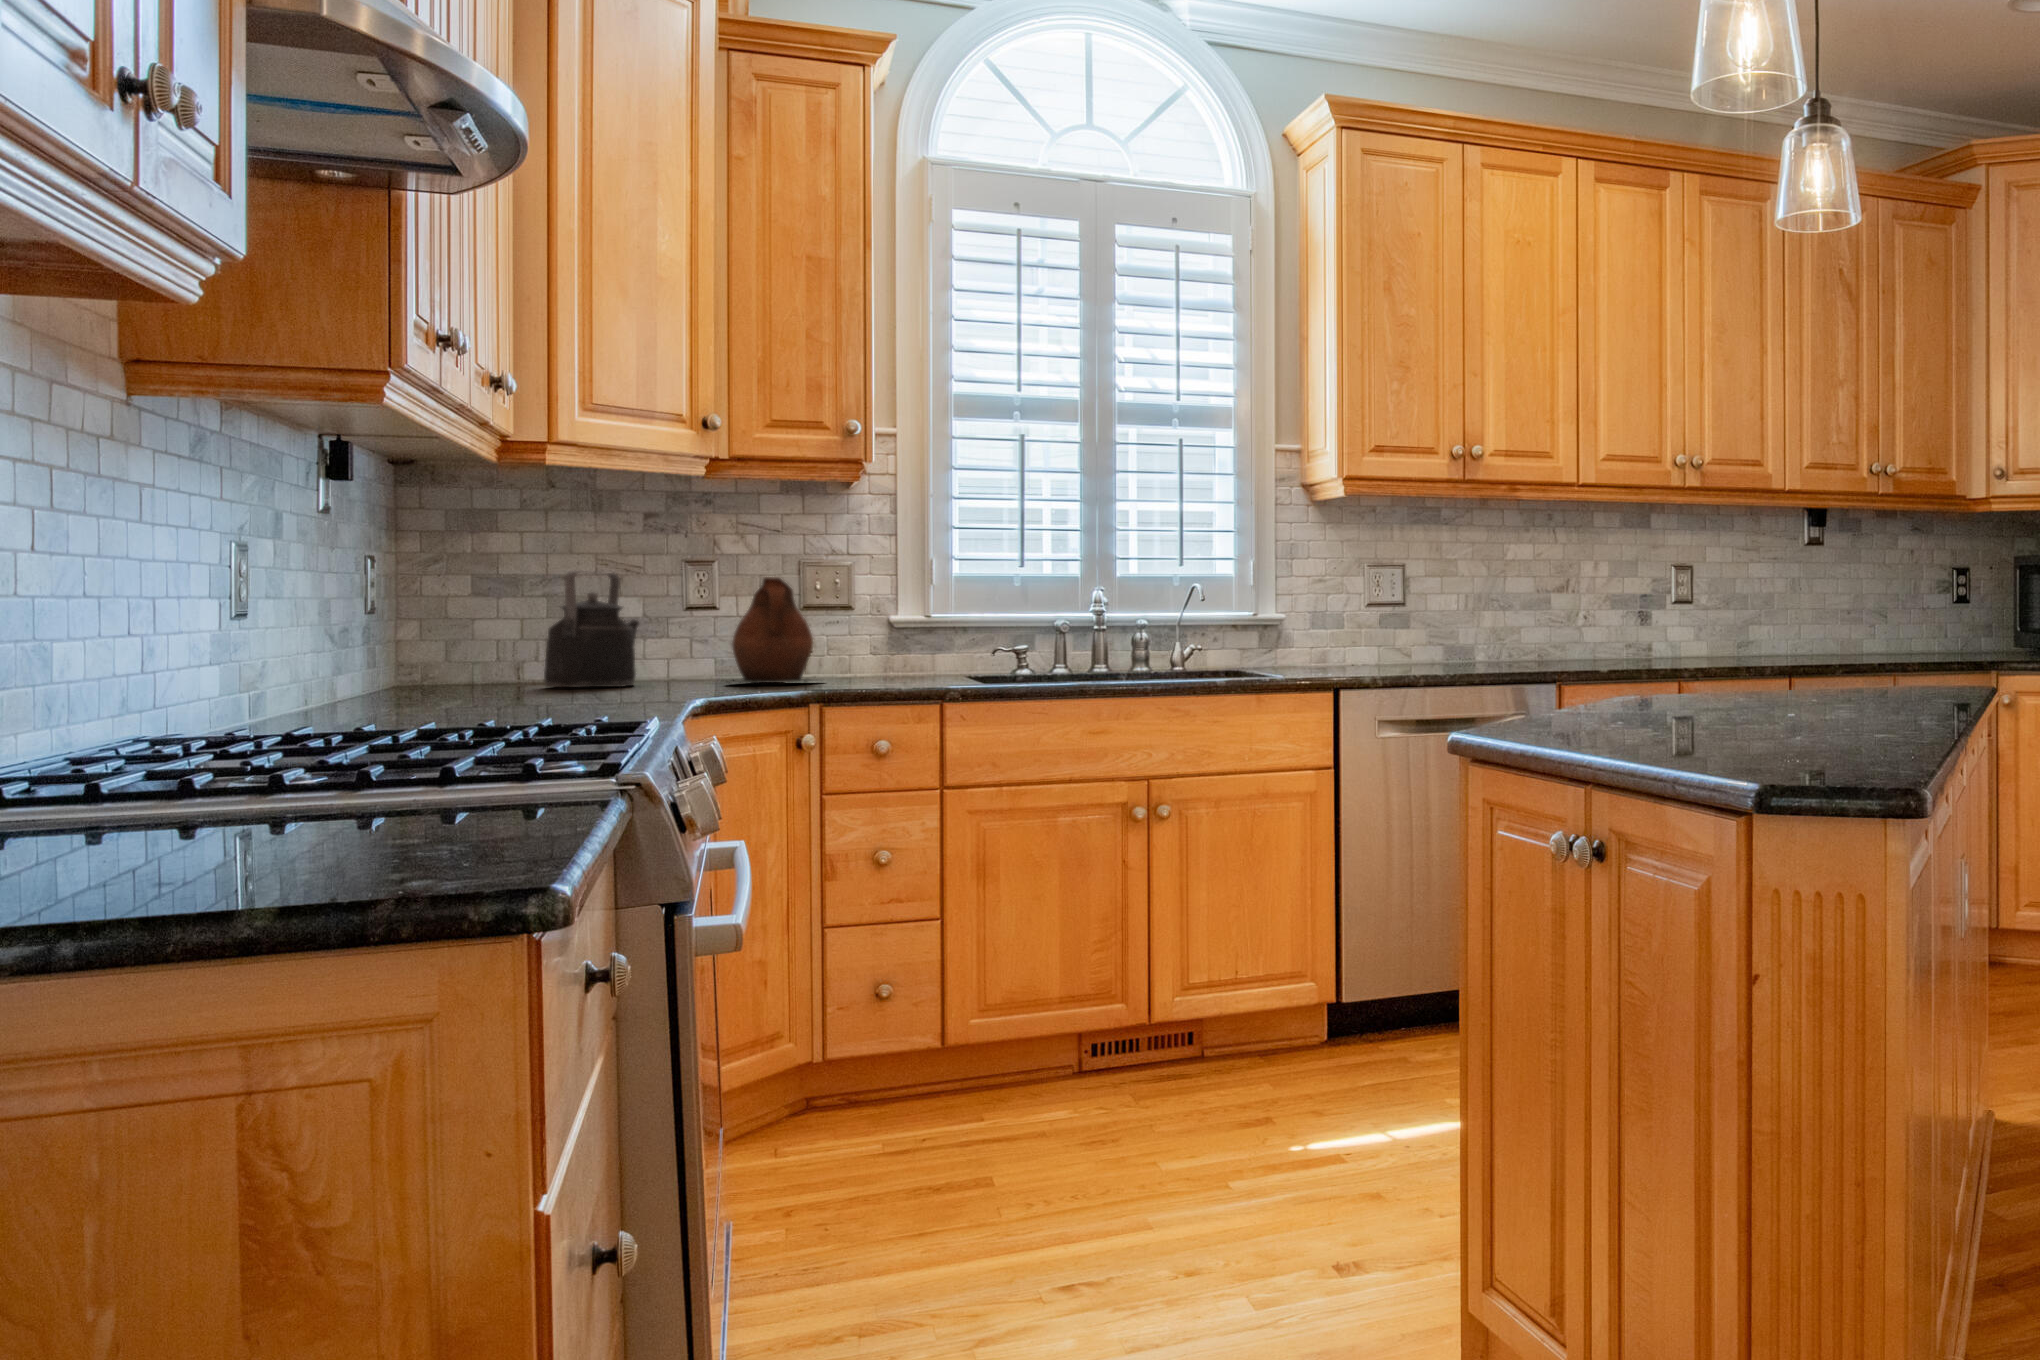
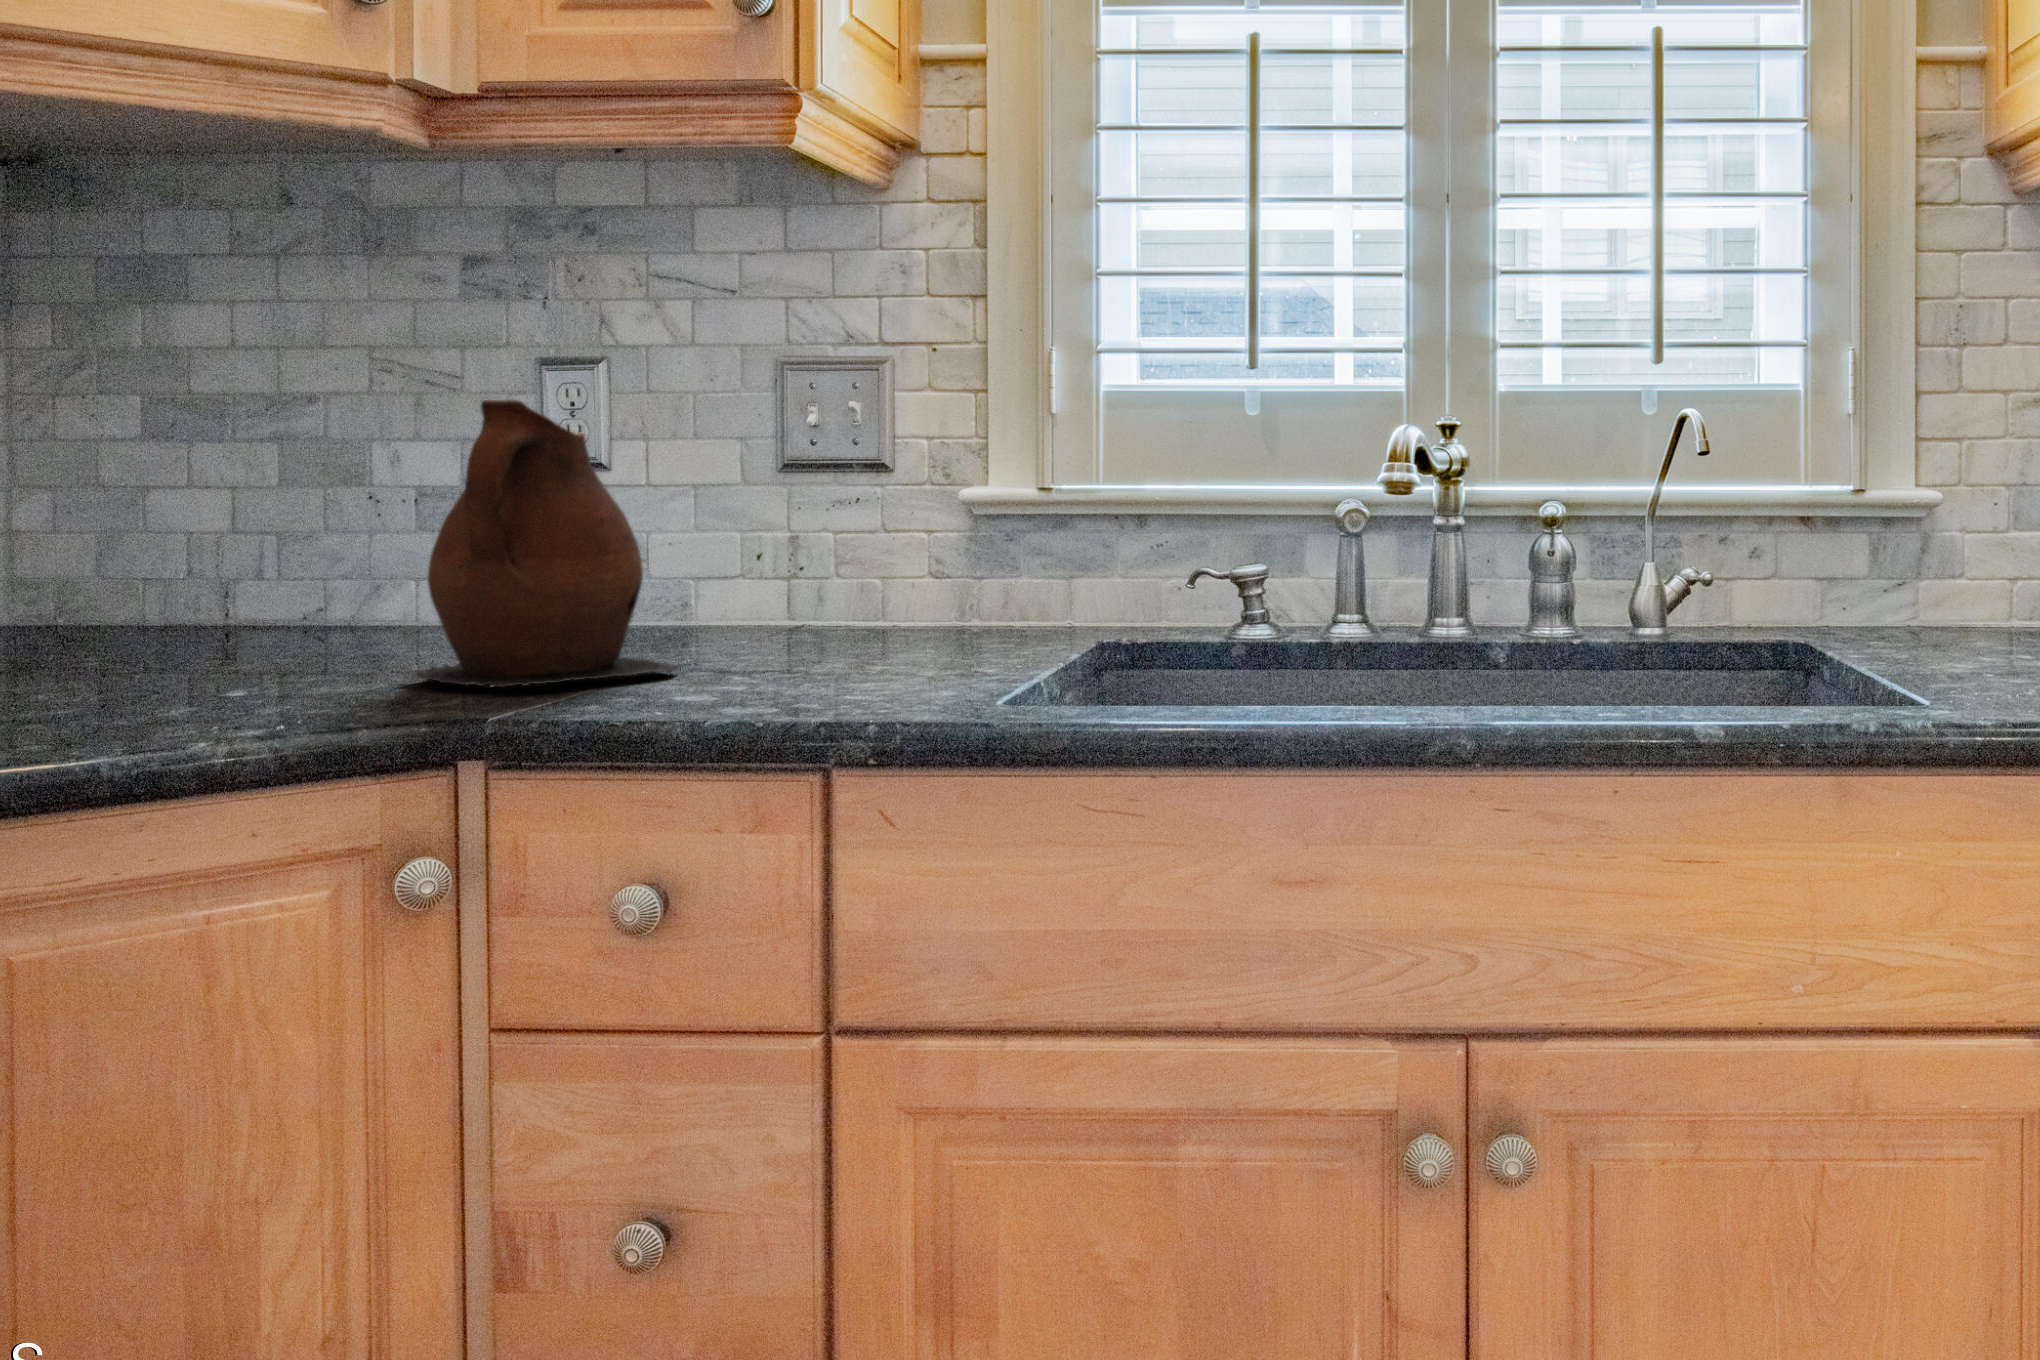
kettle: present [544,571,639,687] -> none [46,387,361,679]

